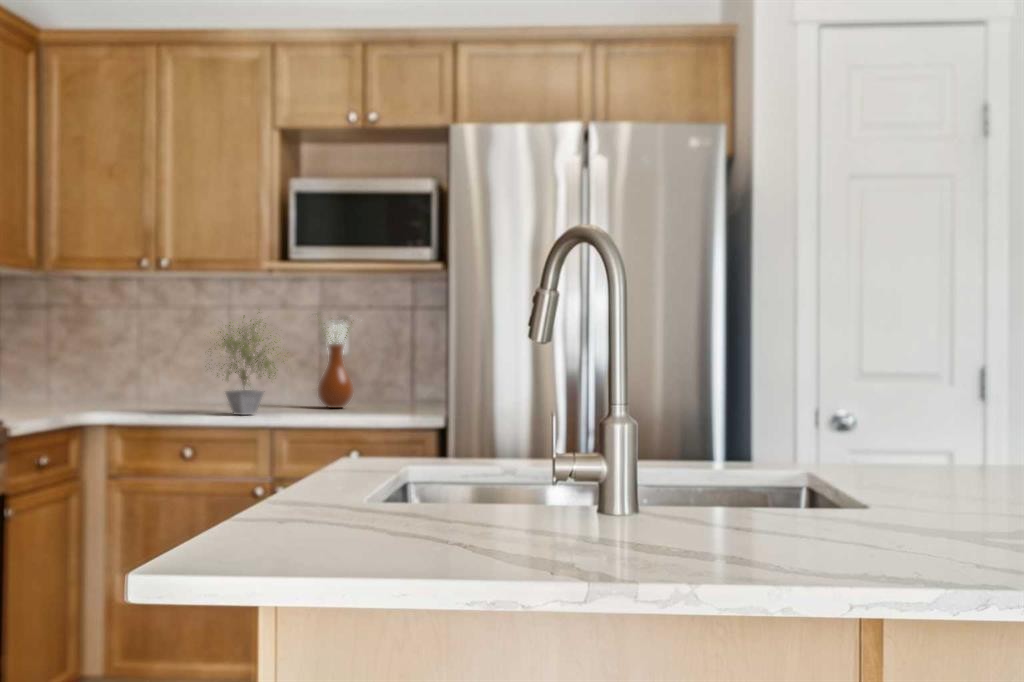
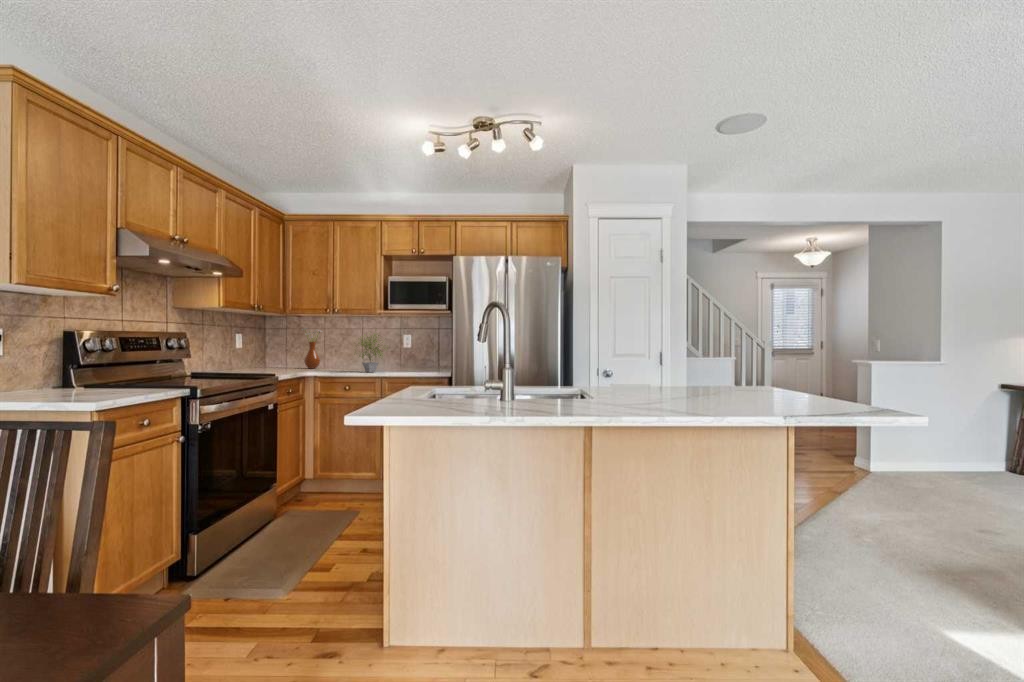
vase: present [312,311,353,408] -> present [302,328,320,369]

